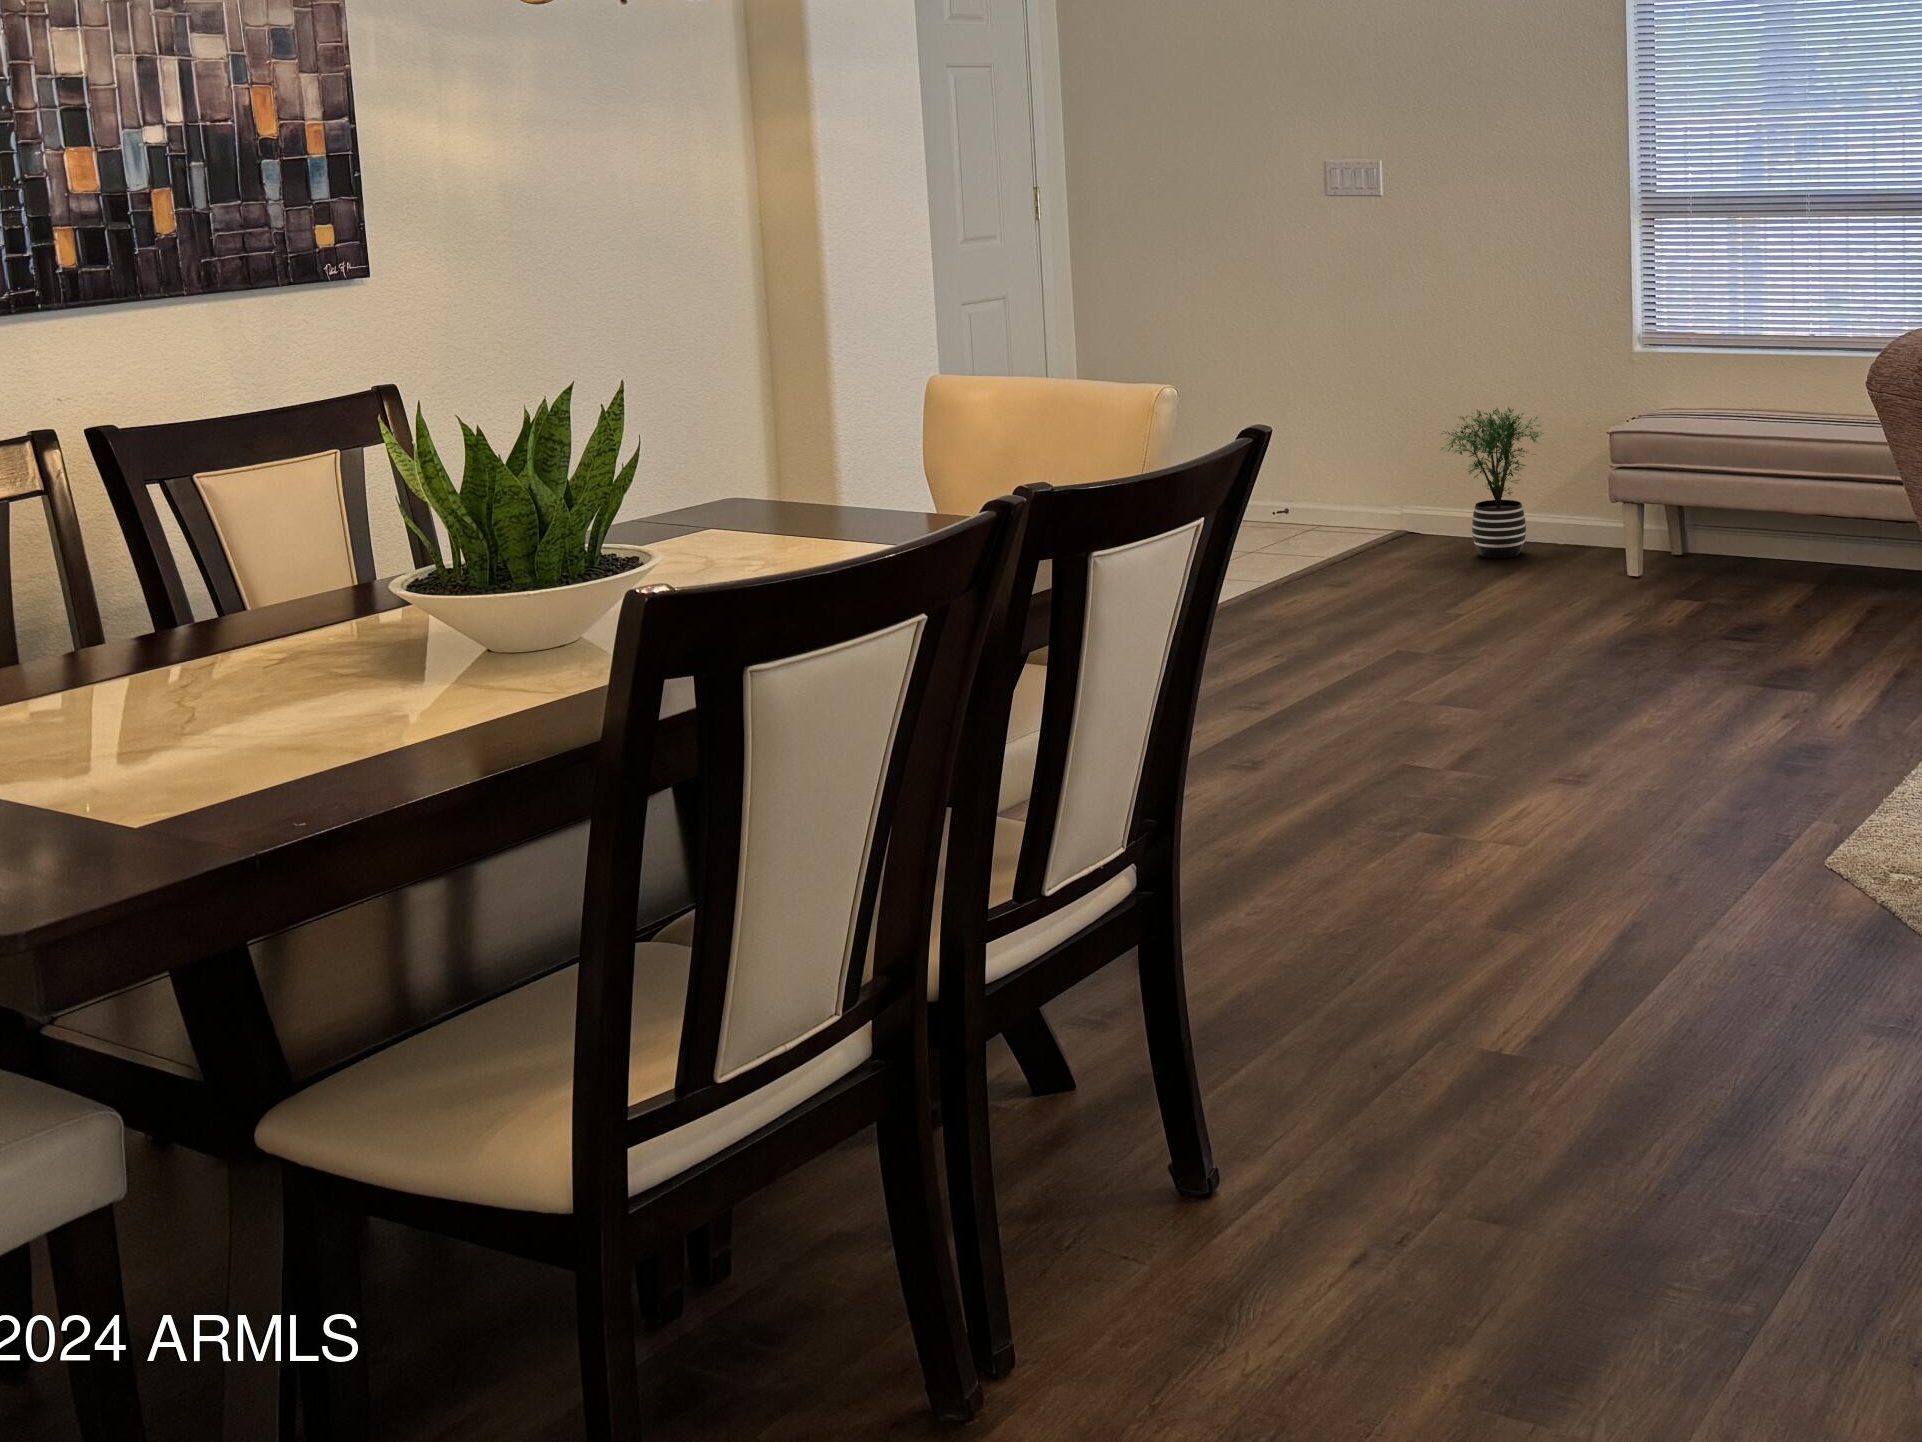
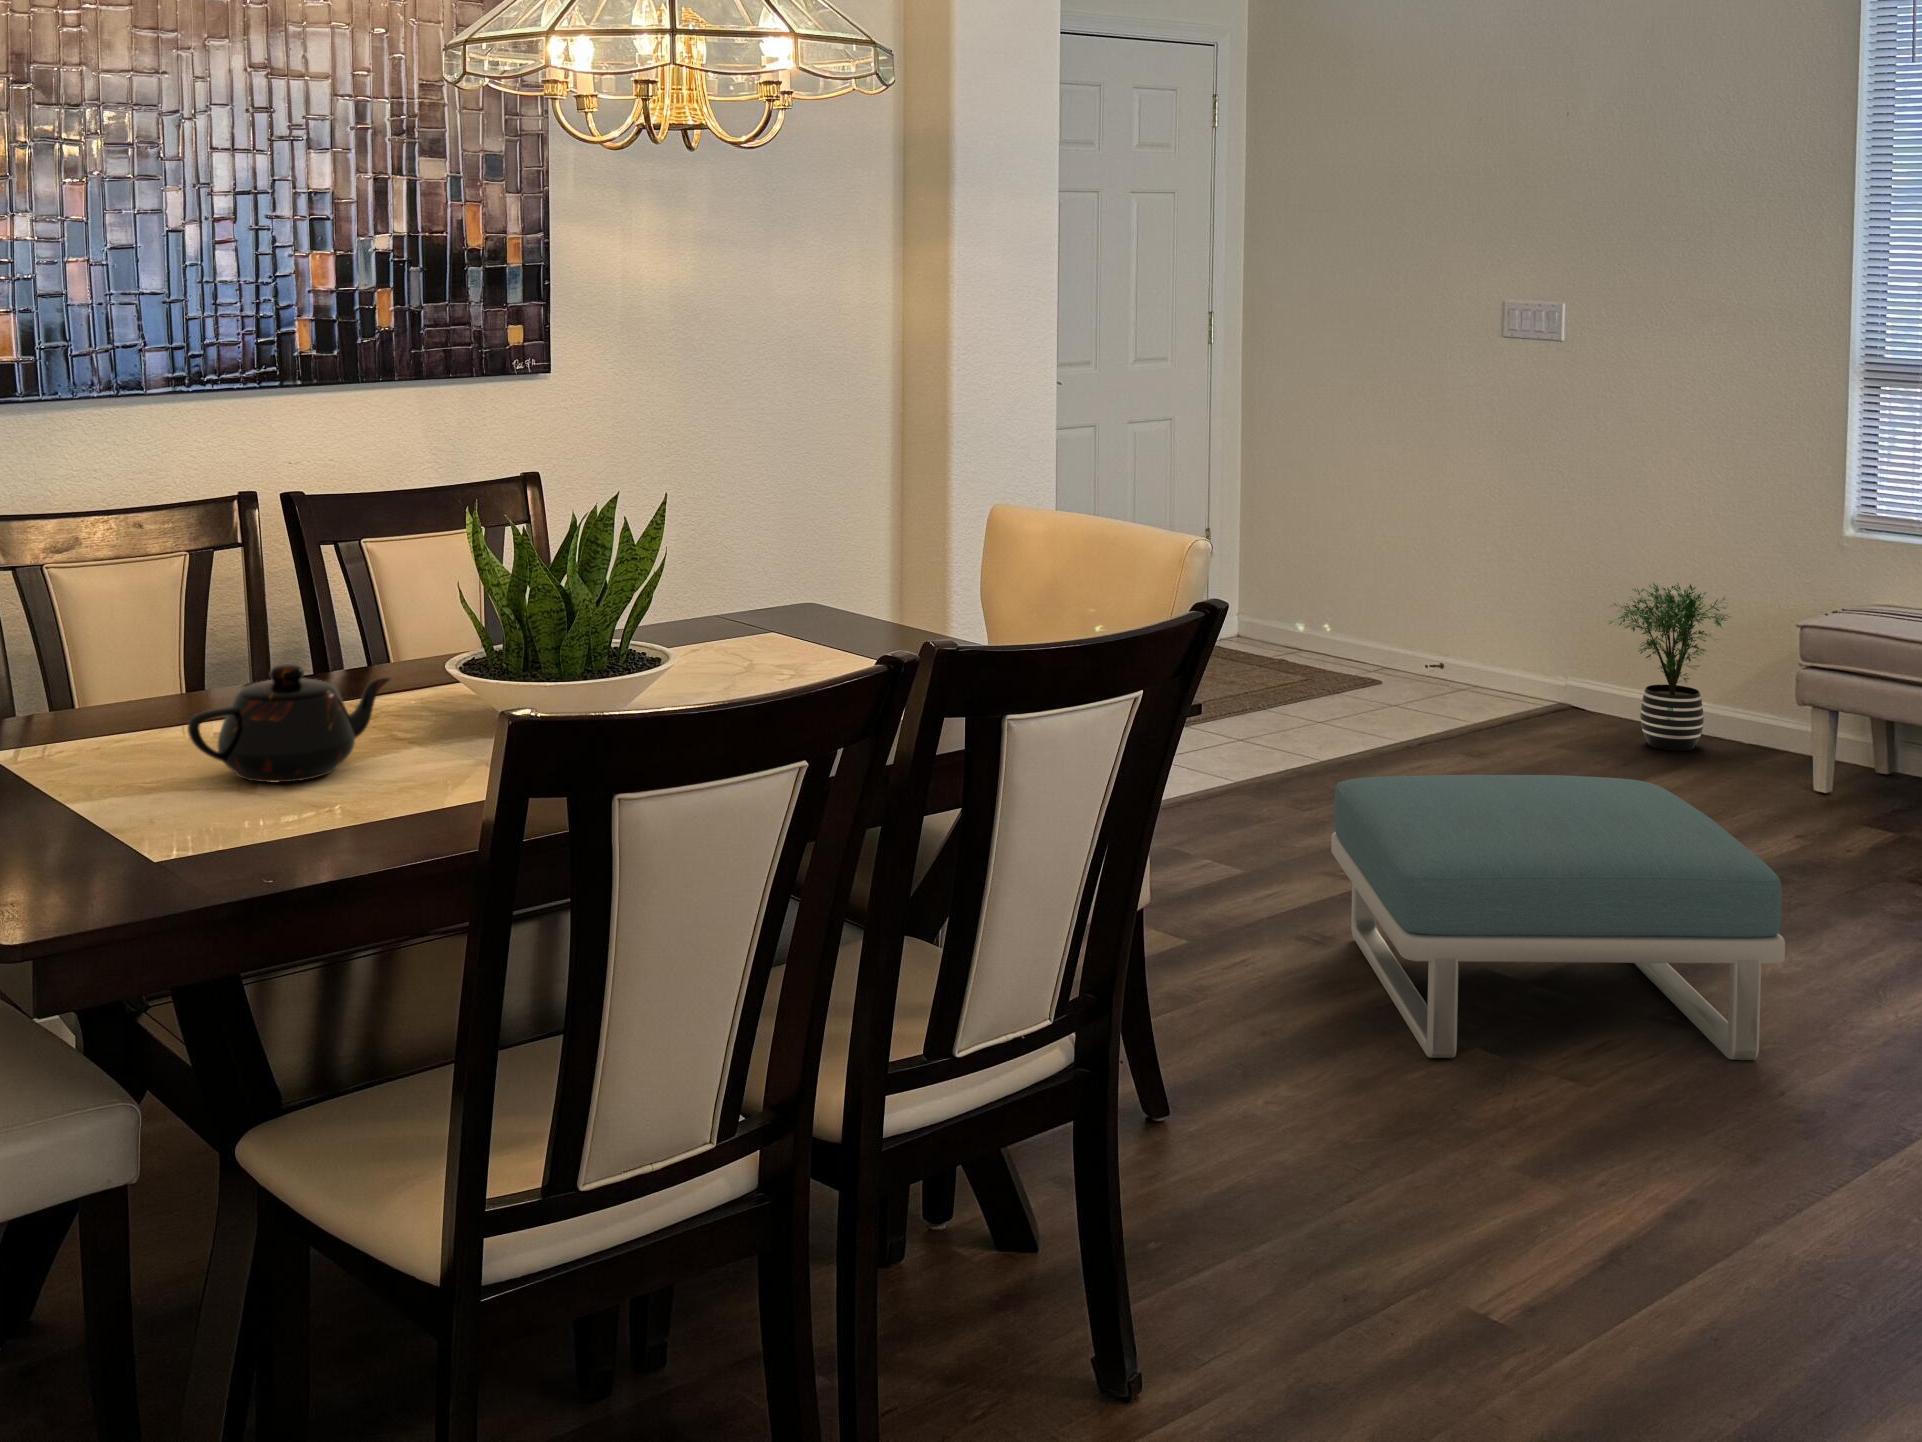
footstool: none [1254,578,1671,848] -> present [1331,775,1785,1060]
teapot: none [97,600,340,737] -> present [188,664,390,782]

